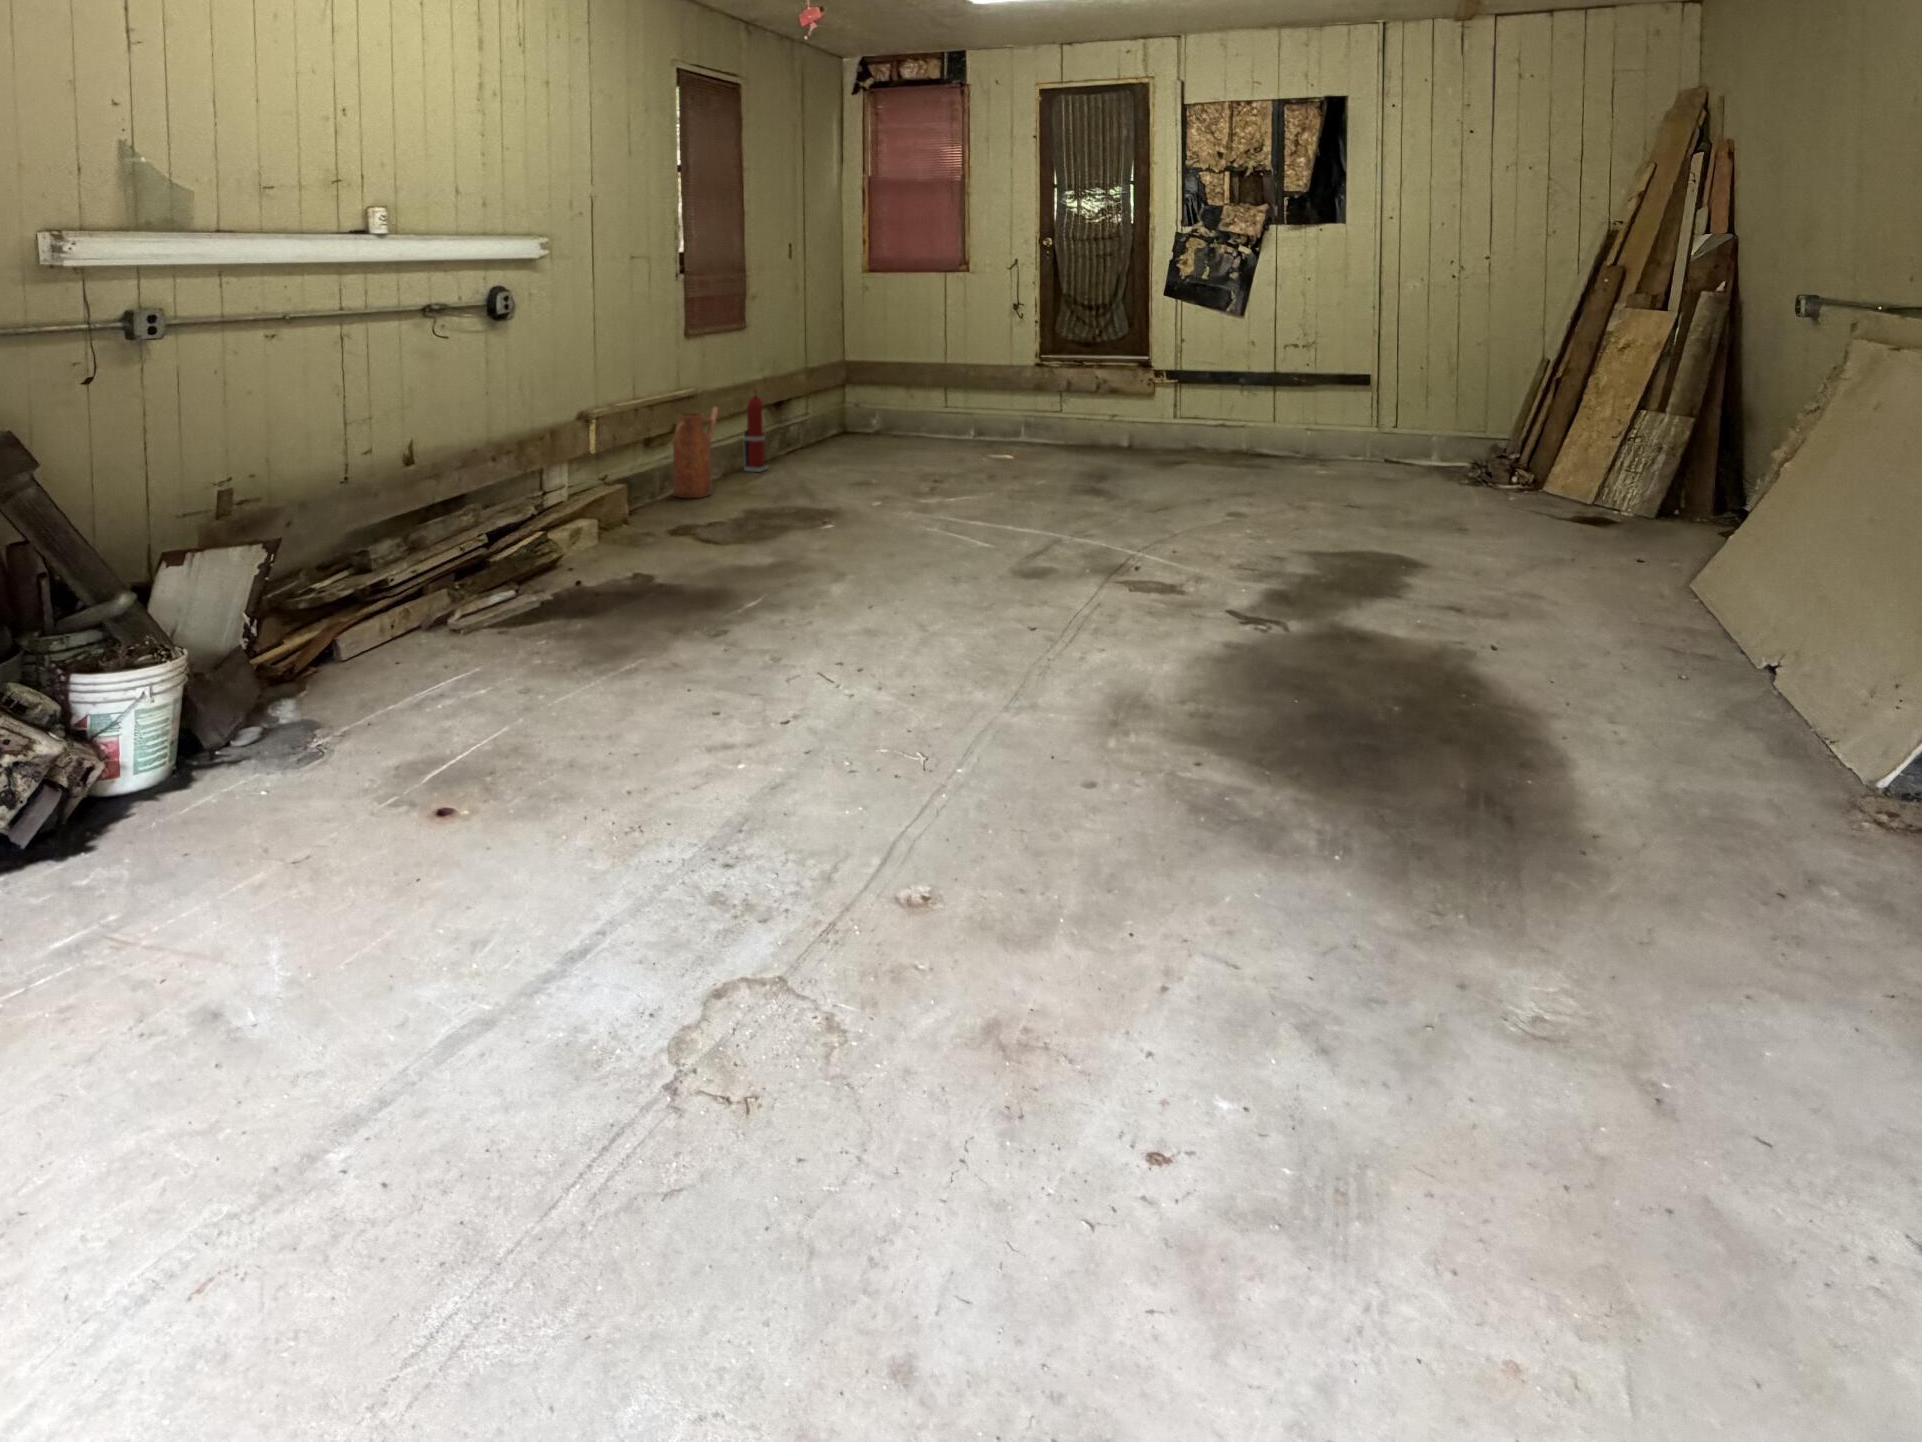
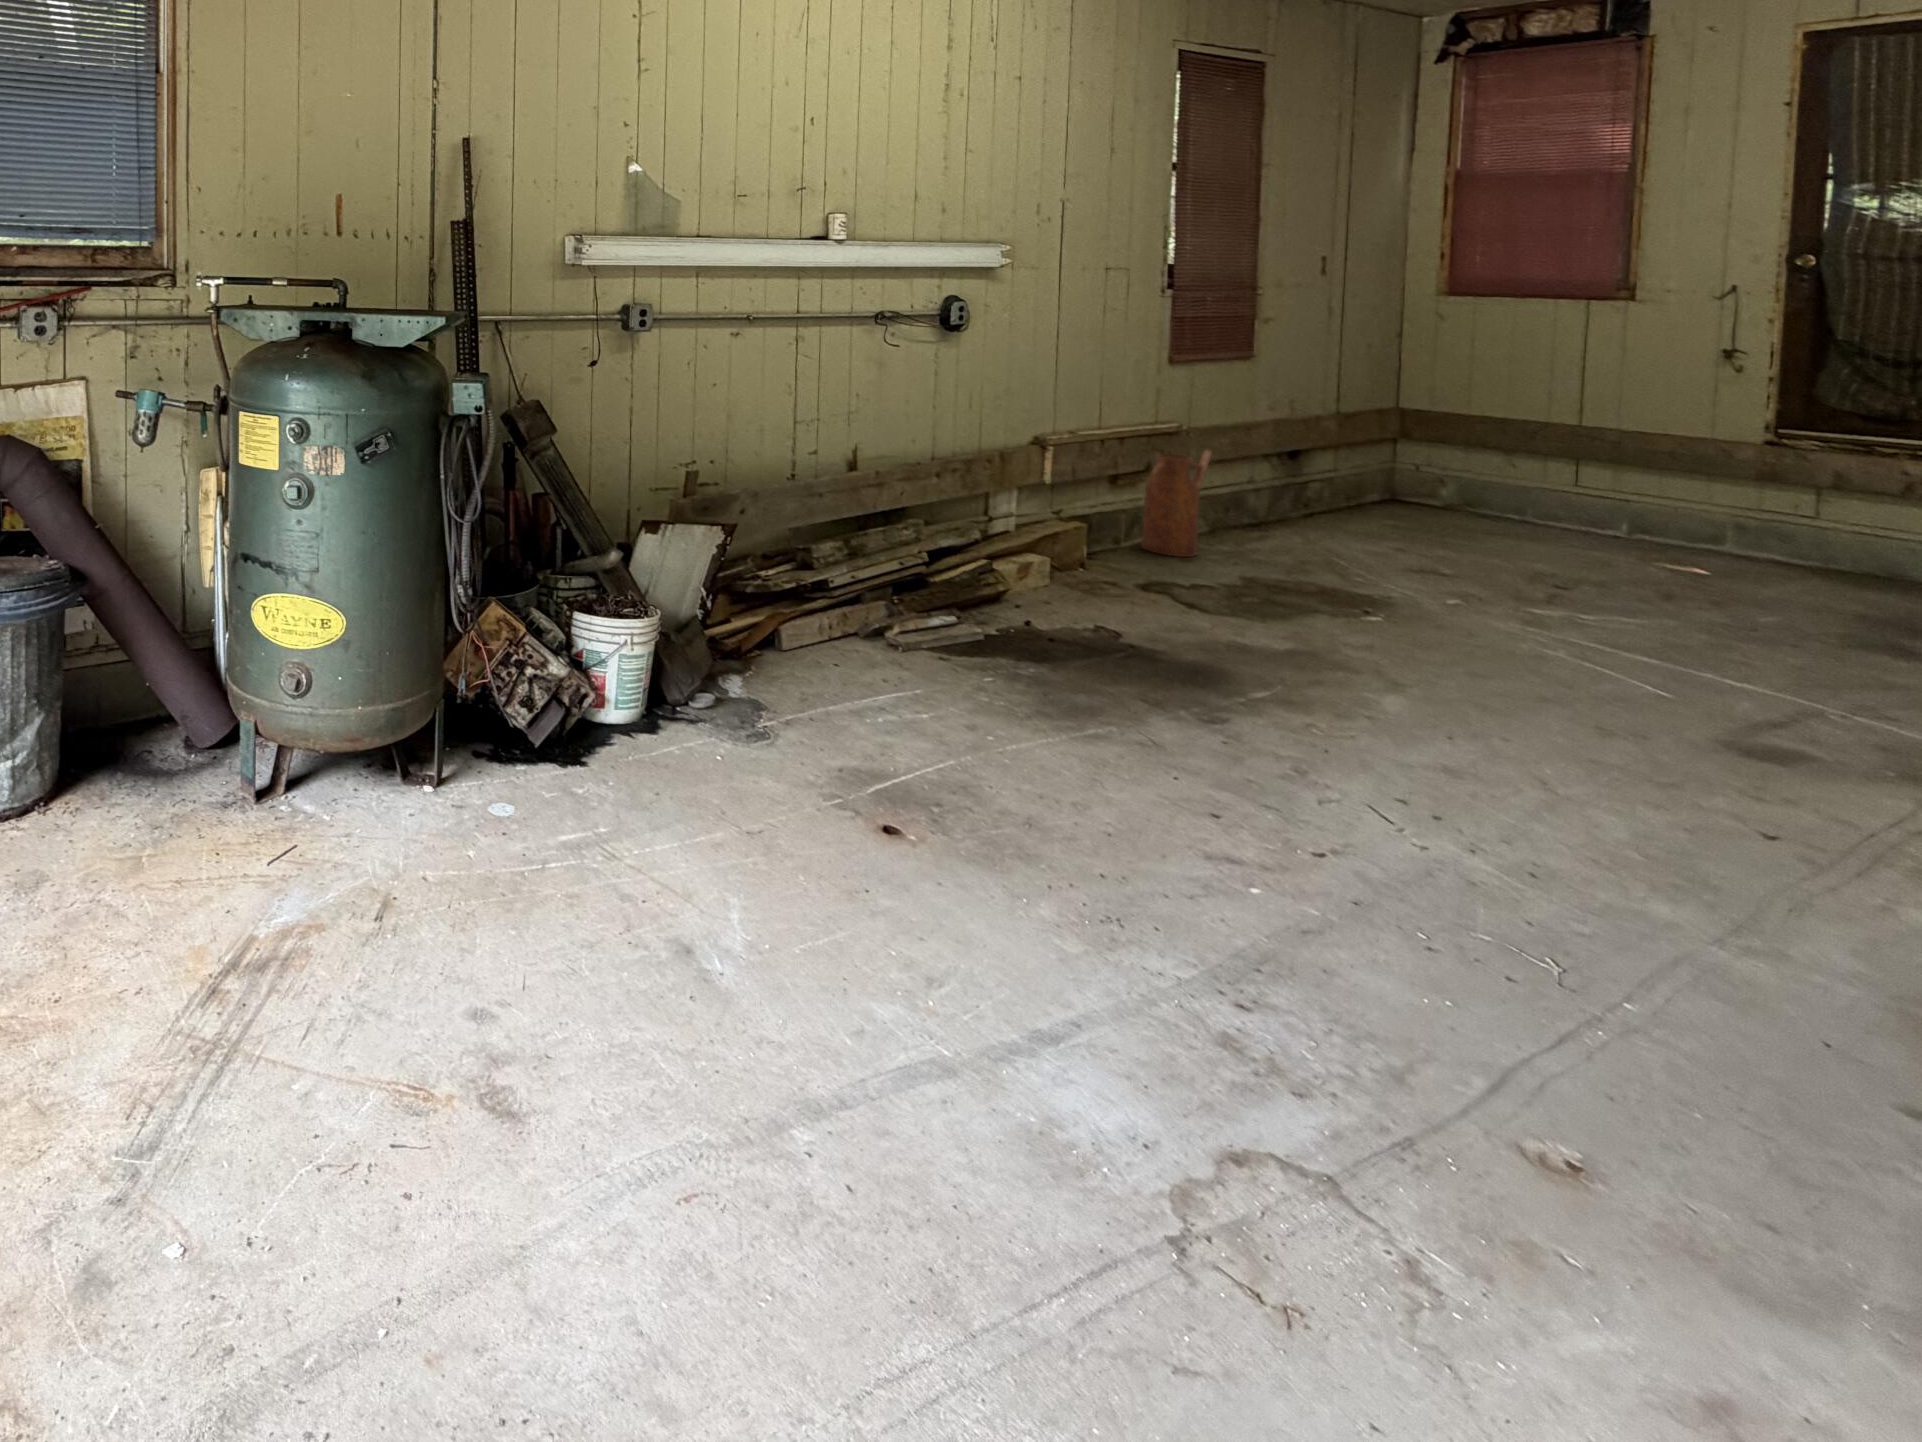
fire extinguisher: present [744,388,768,472] -> none [1242,432,1280,539]

